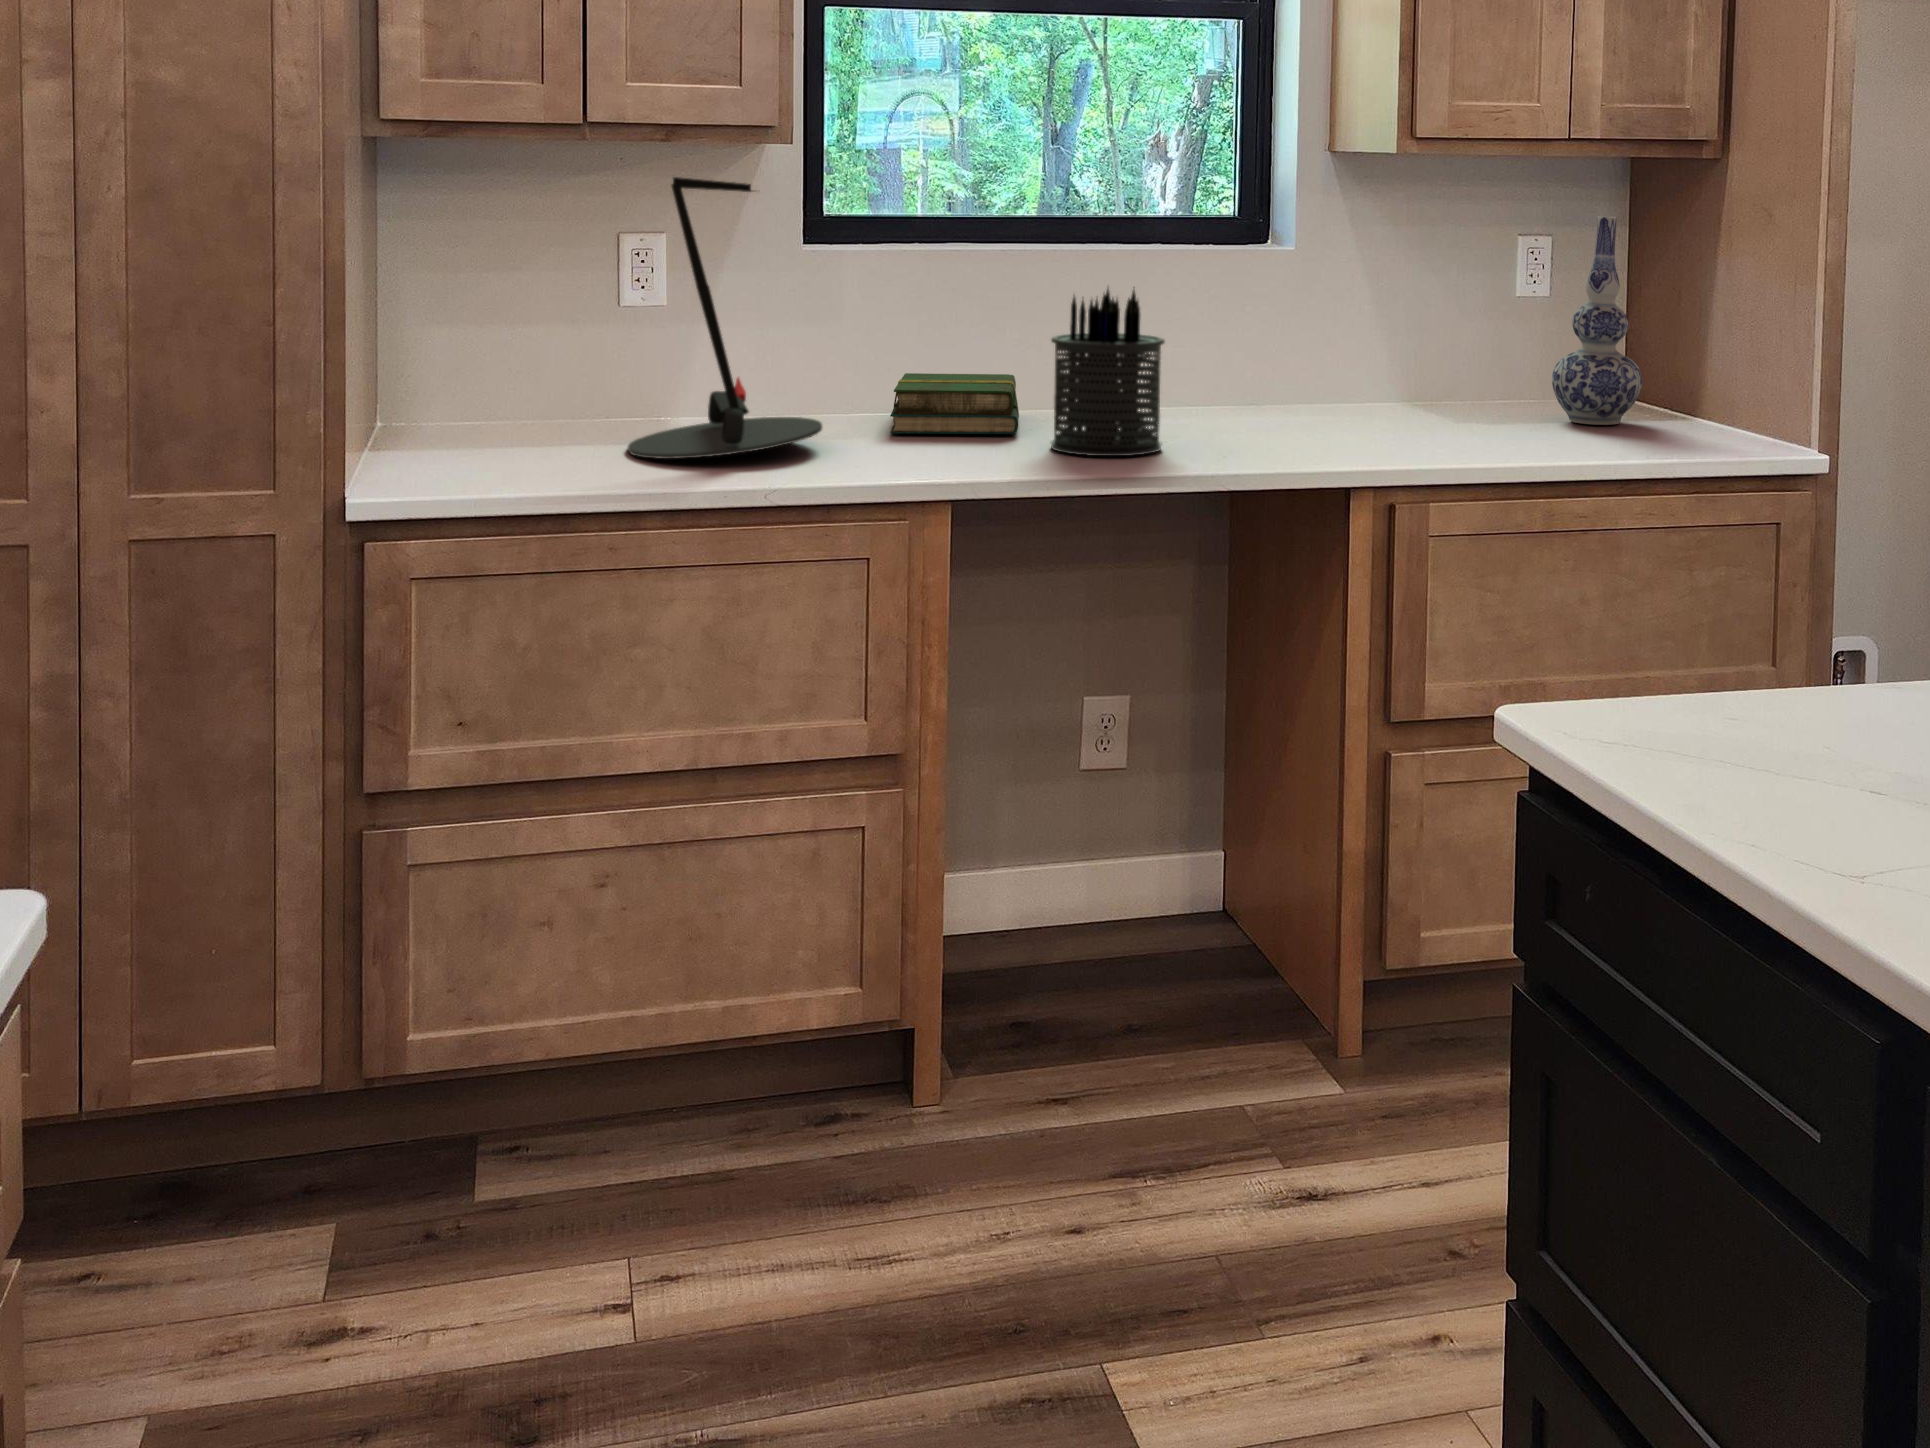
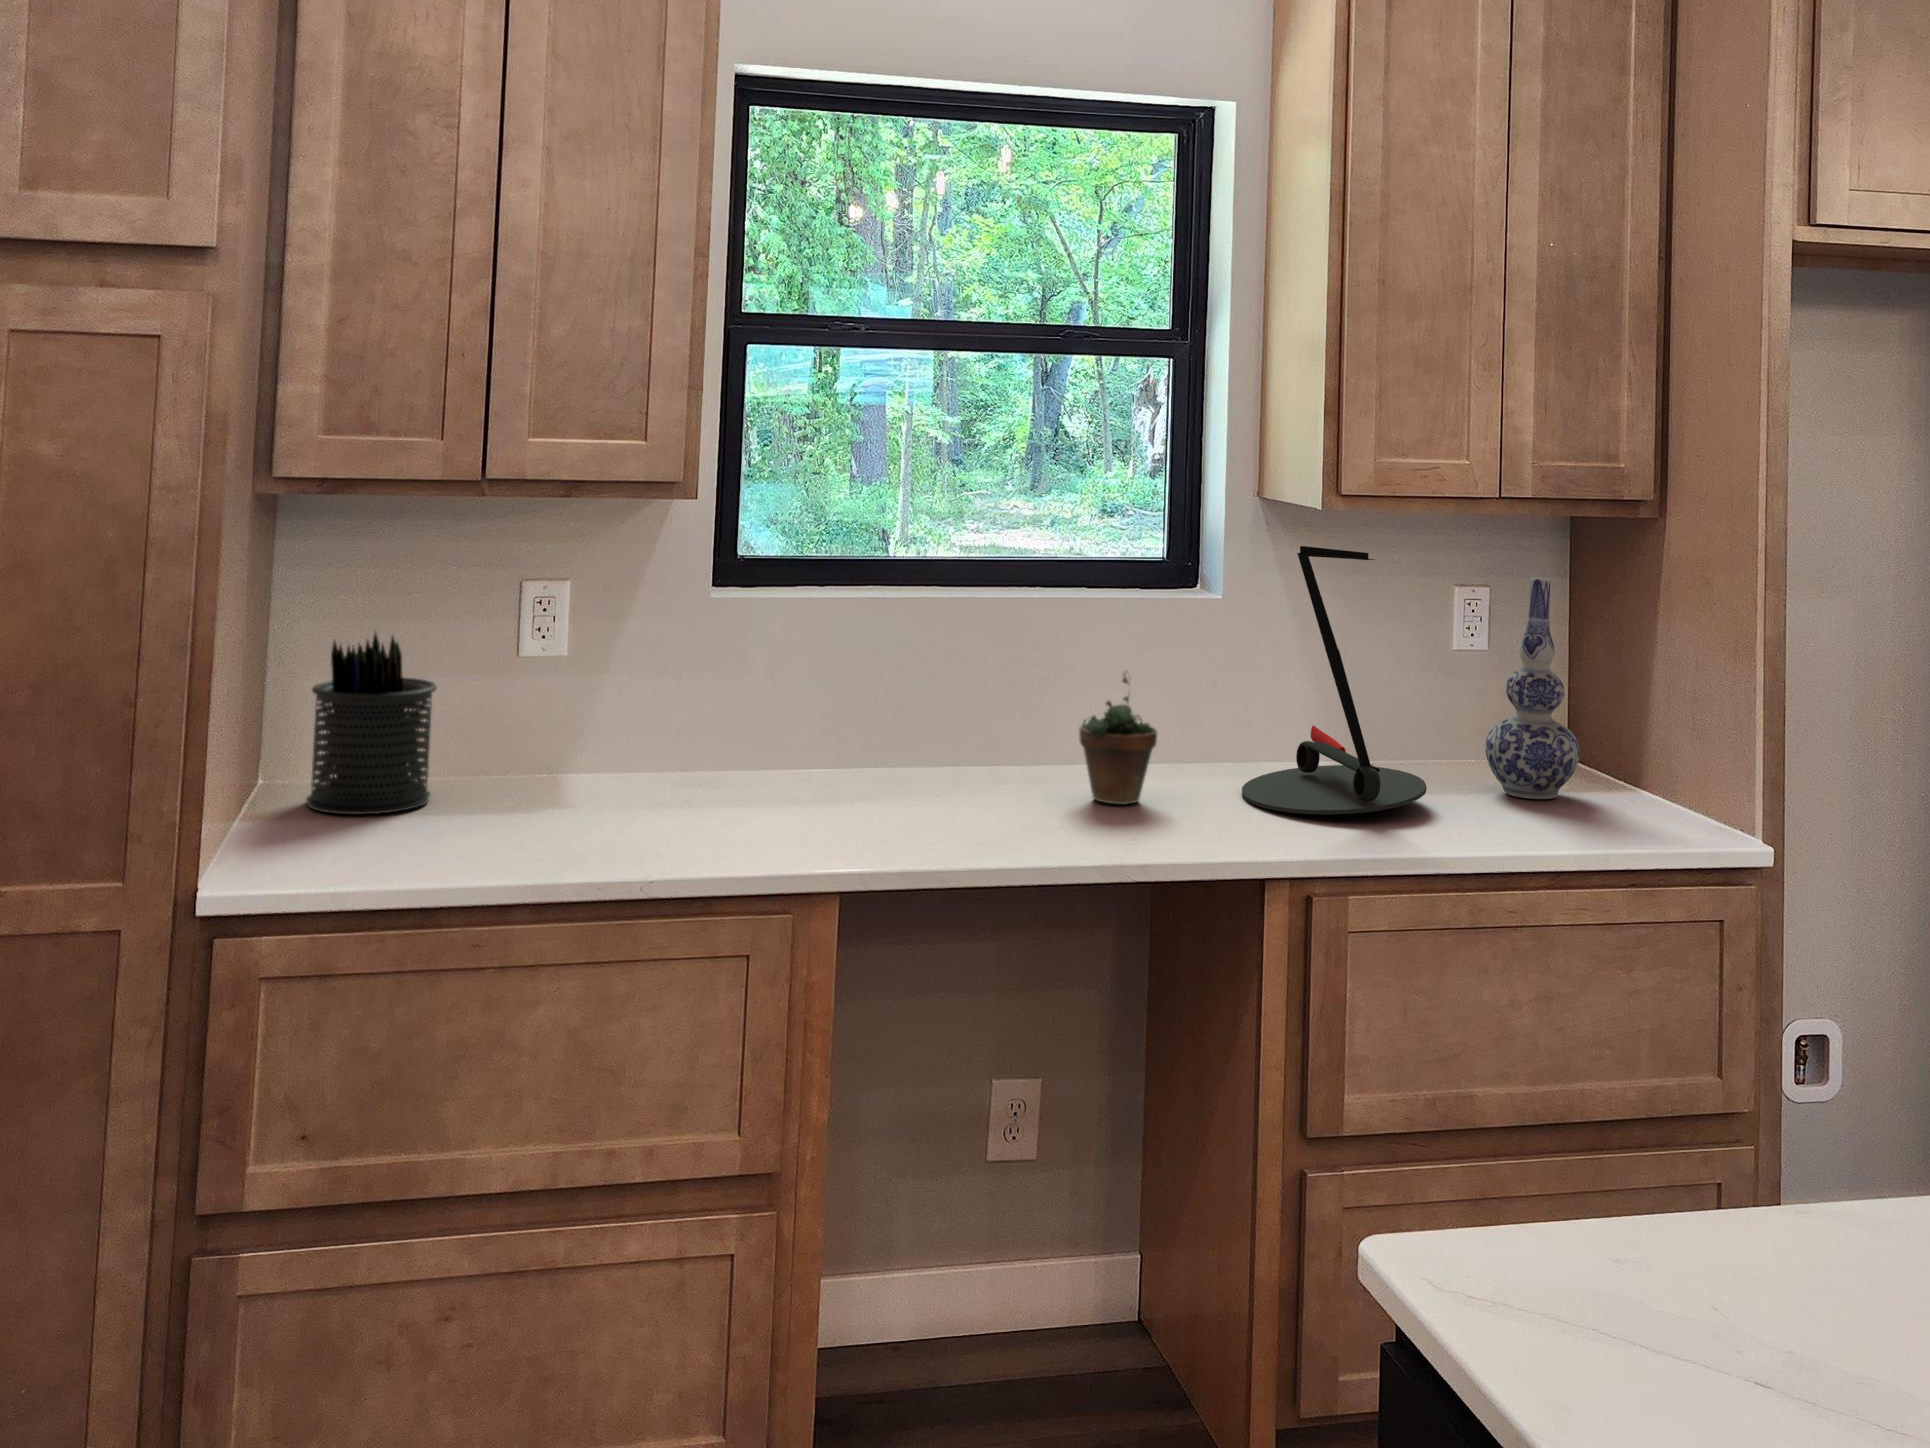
desk lamp: present [628,177,823,459] -> present [1242,546,1427,814]
pen holder: present [1050,289,1165,456] -> present [306,633,437,814]
succulent plant: none [1166,306,1241,432] -> present [1079,672,1157,805]
book: present [890,373,1019,434] -> none [788,728,927,805]

